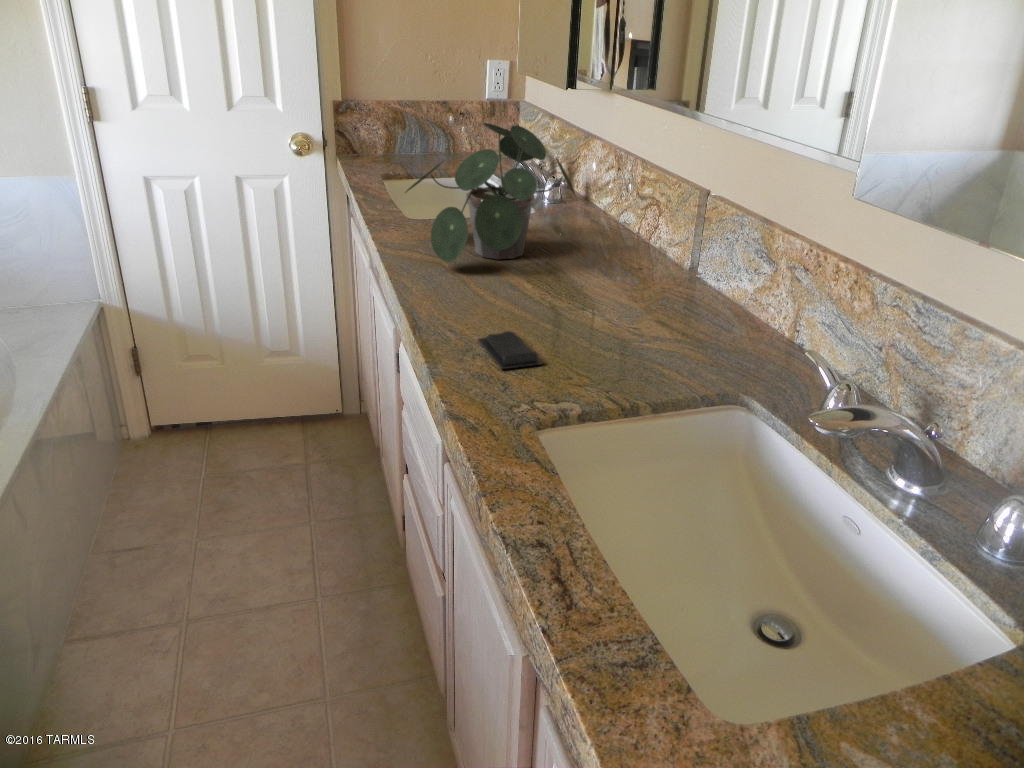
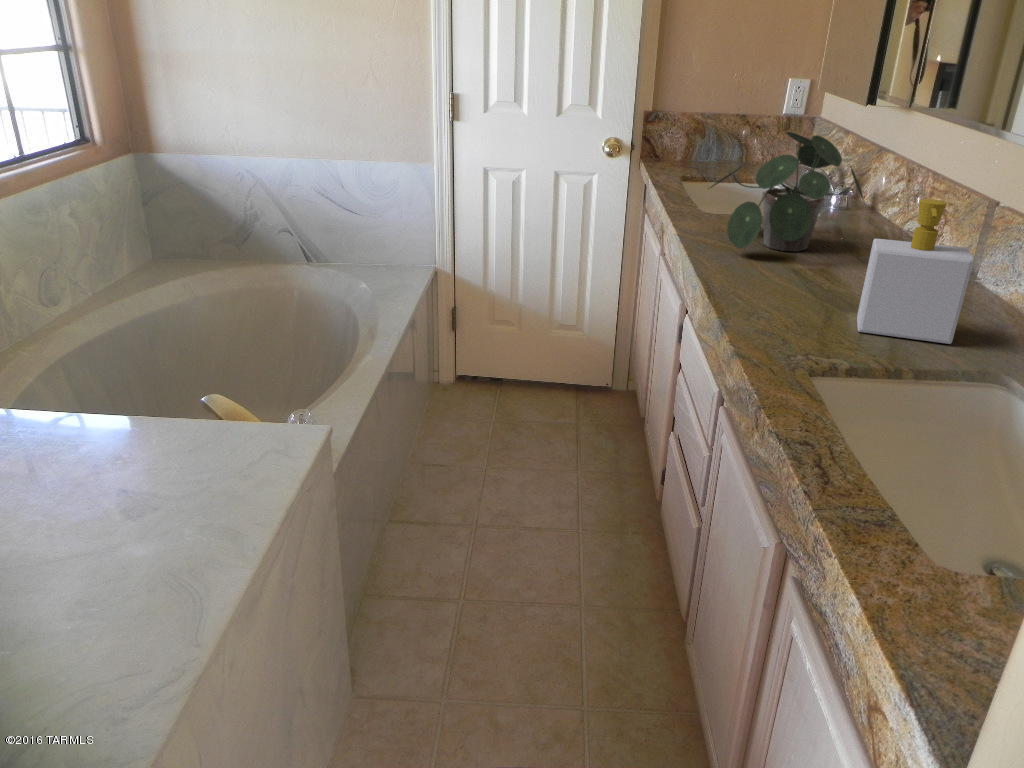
soap bottle: none [584,199,699,362] -> present [857,199,974,344]
soap bar: present [478,331,543,369] -> none [762,304,819,331]

